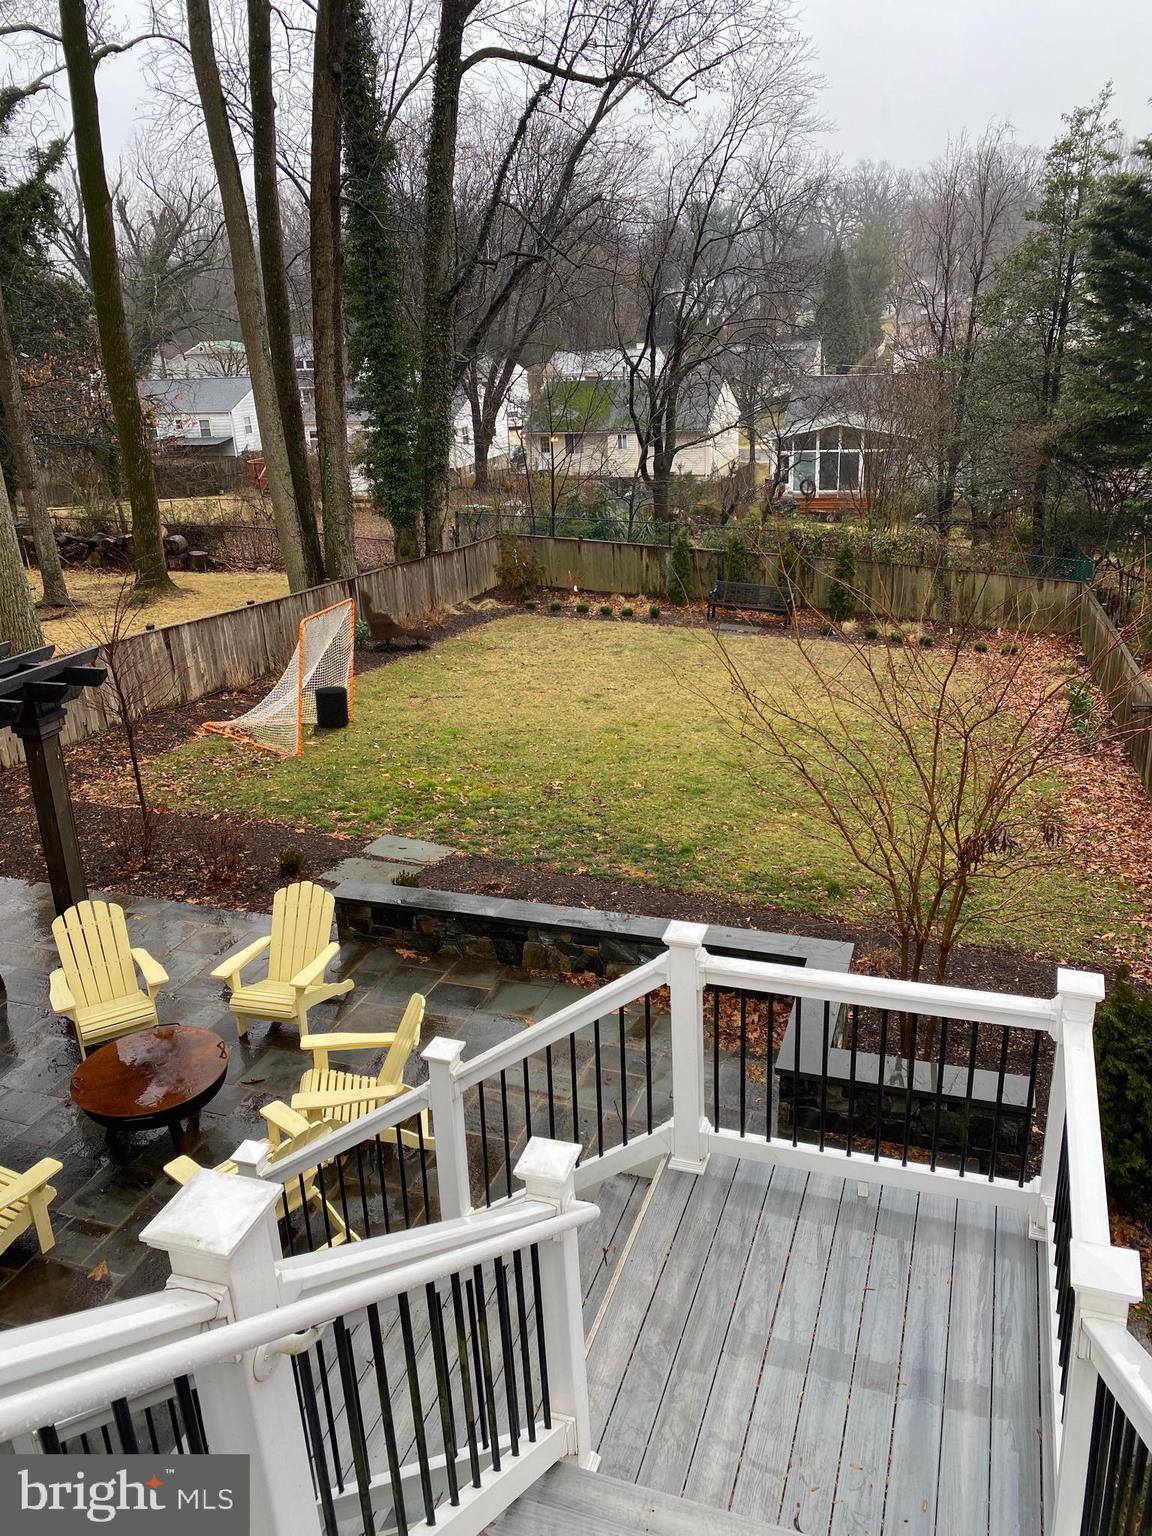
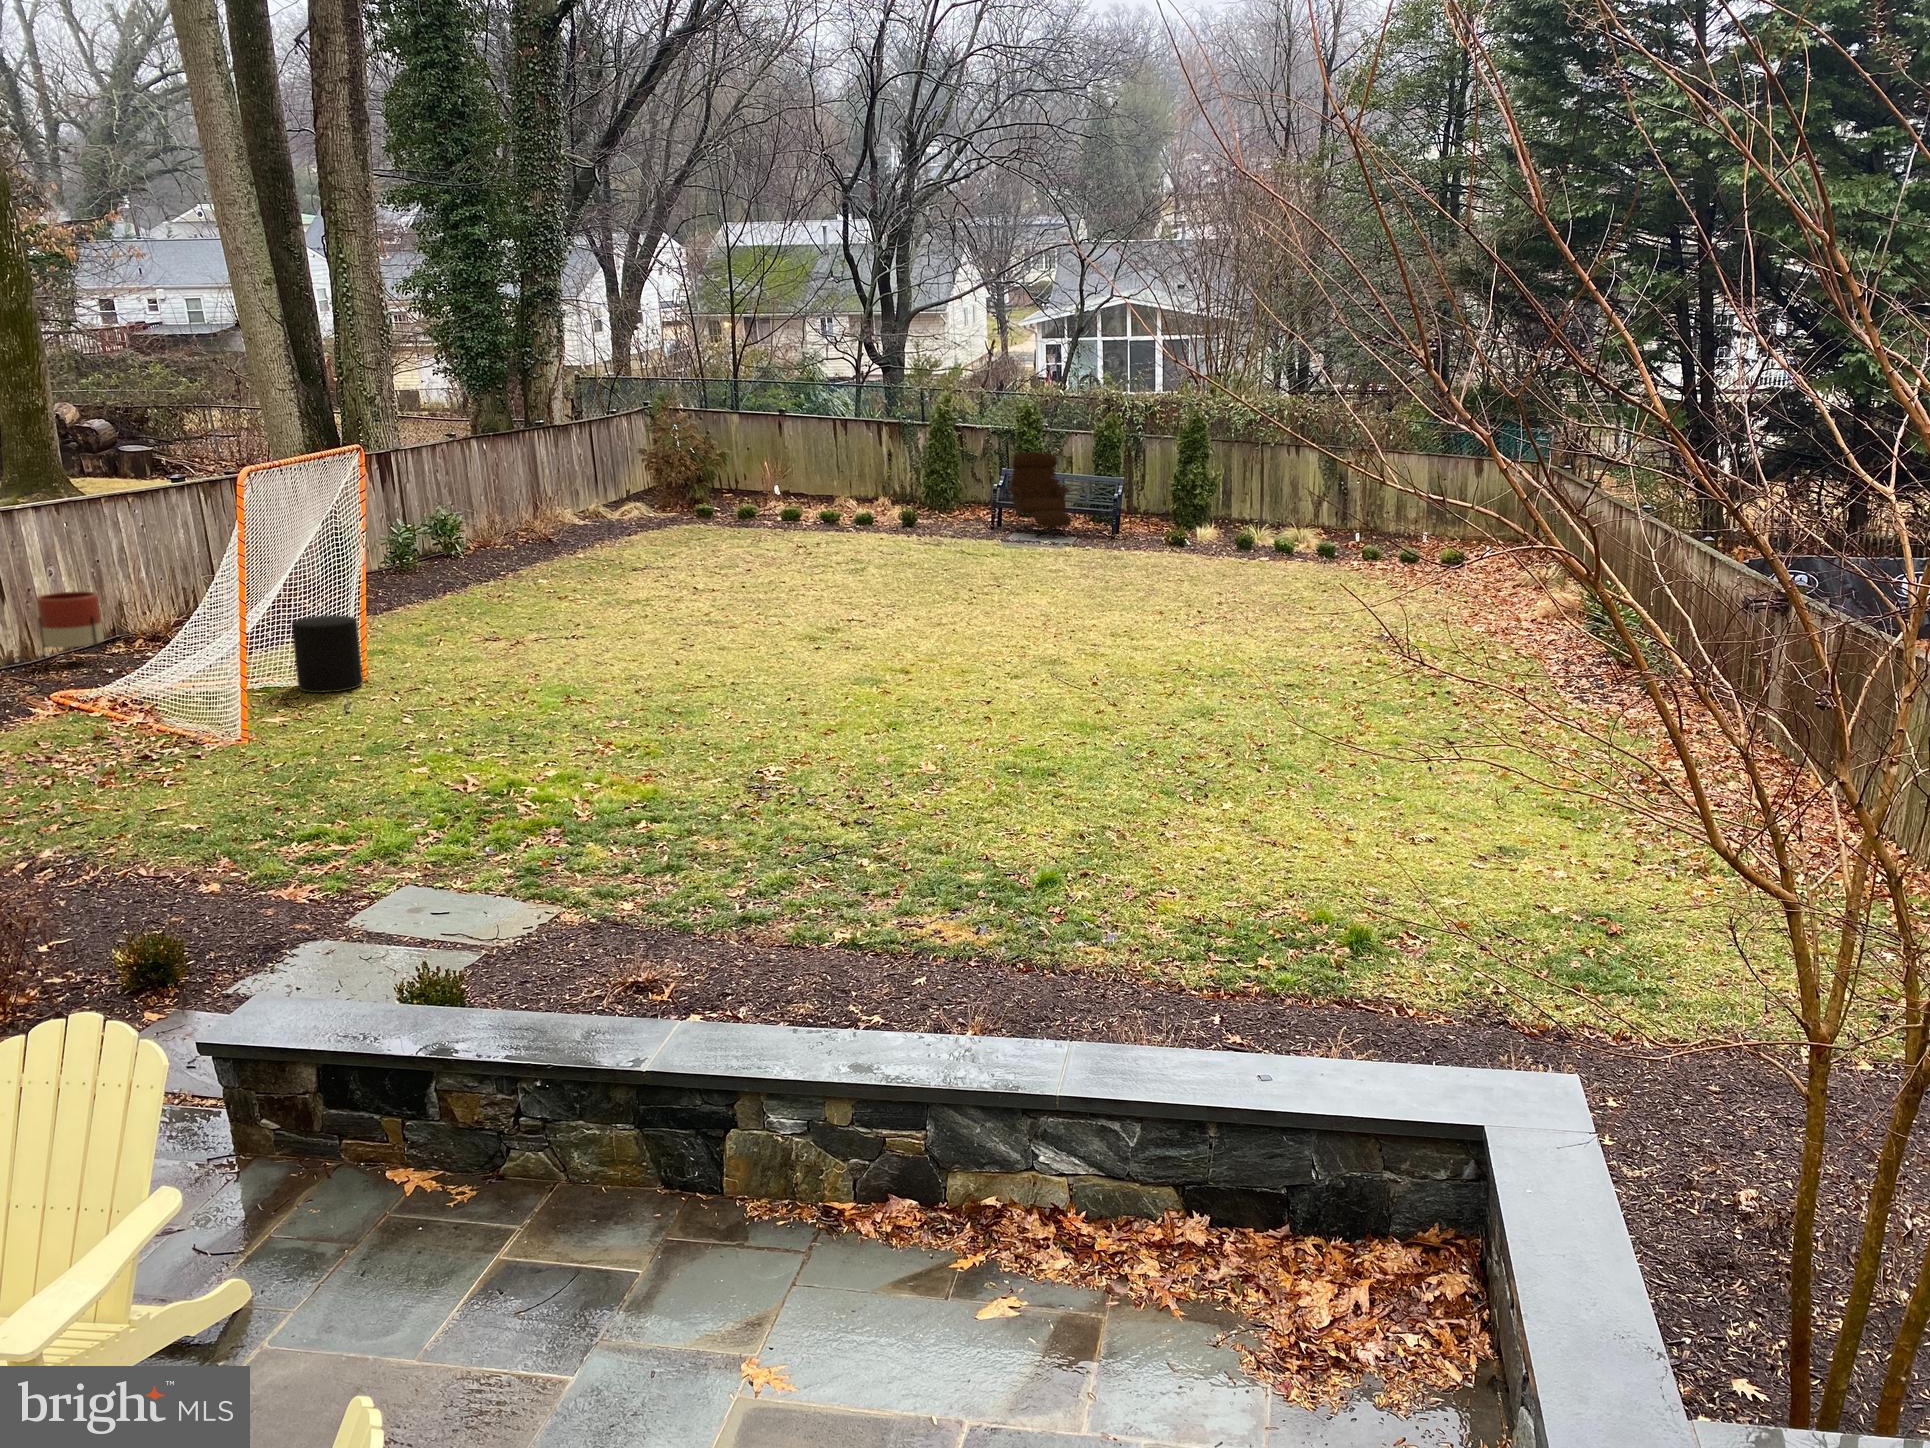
lounge chair: present [361,590,431,654] -> present [1008,452,1072,538]
planter: none [189,667,219,707] -> present [36,591,104,663]

